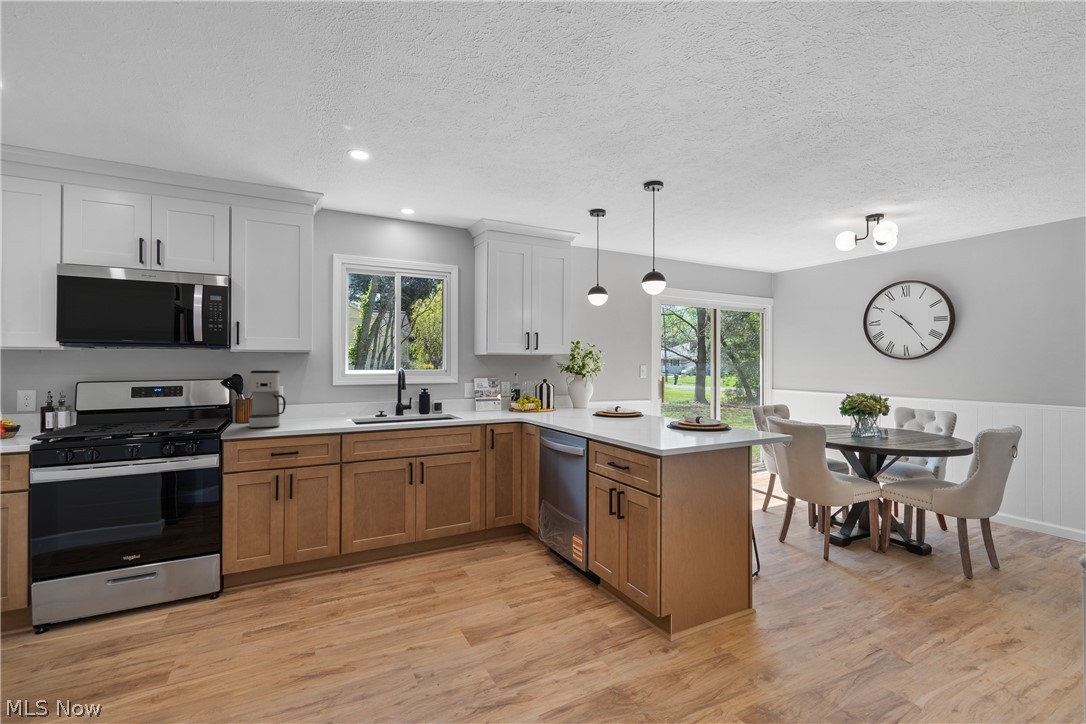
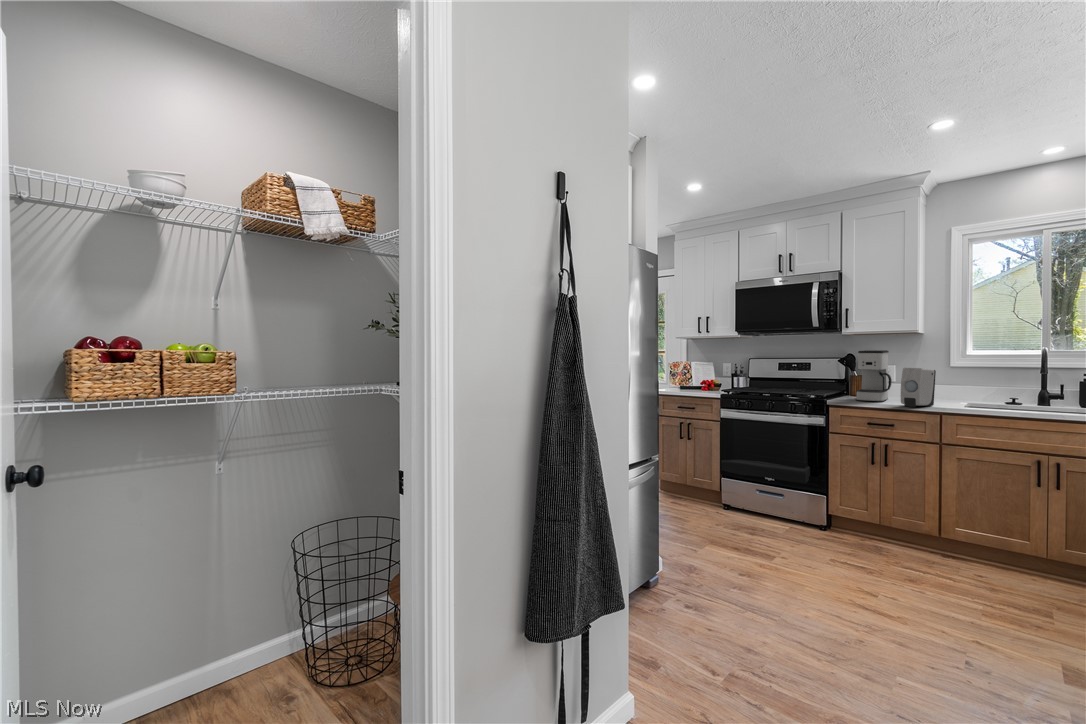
soap dispenser: none [301,388,330,429] -> present [901,368,936,407]

